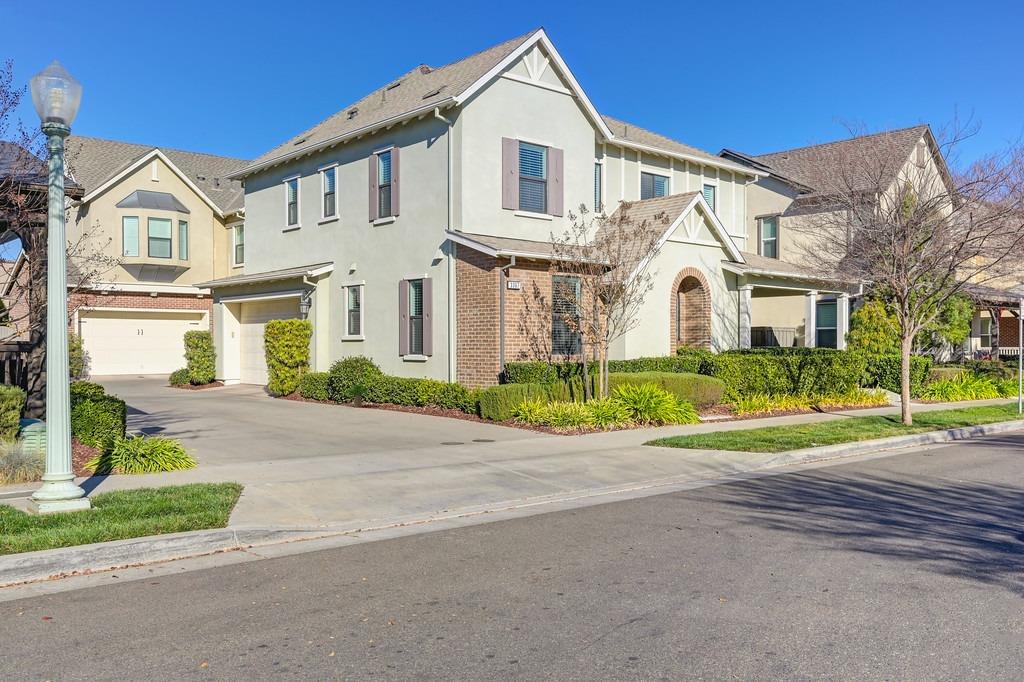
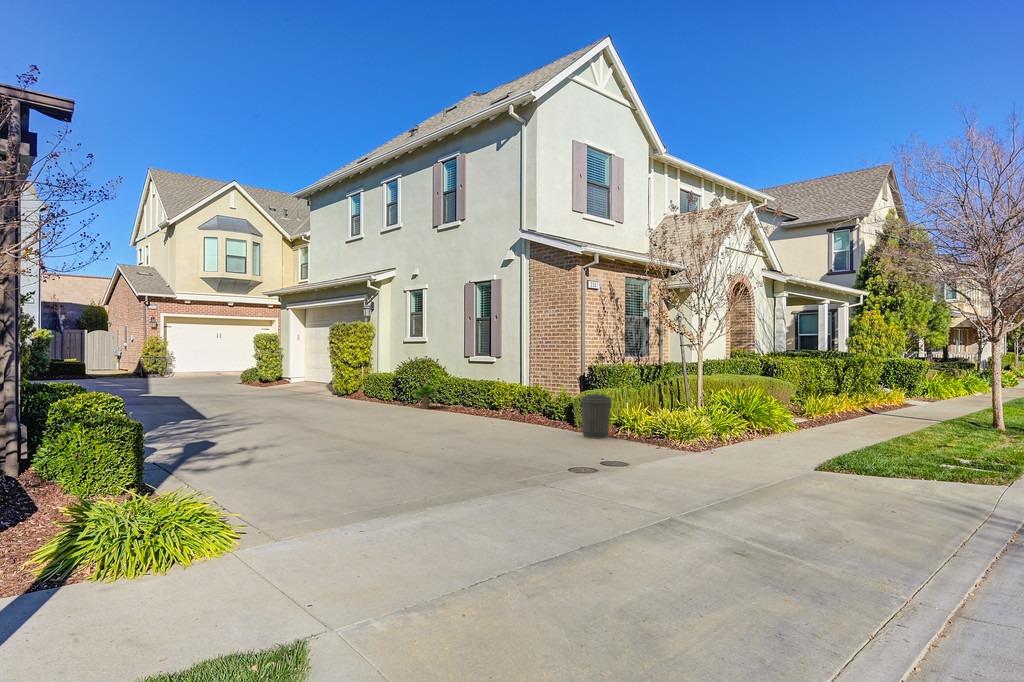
trash can: none [483,388,510,428] -> present [581,393,611,439]

